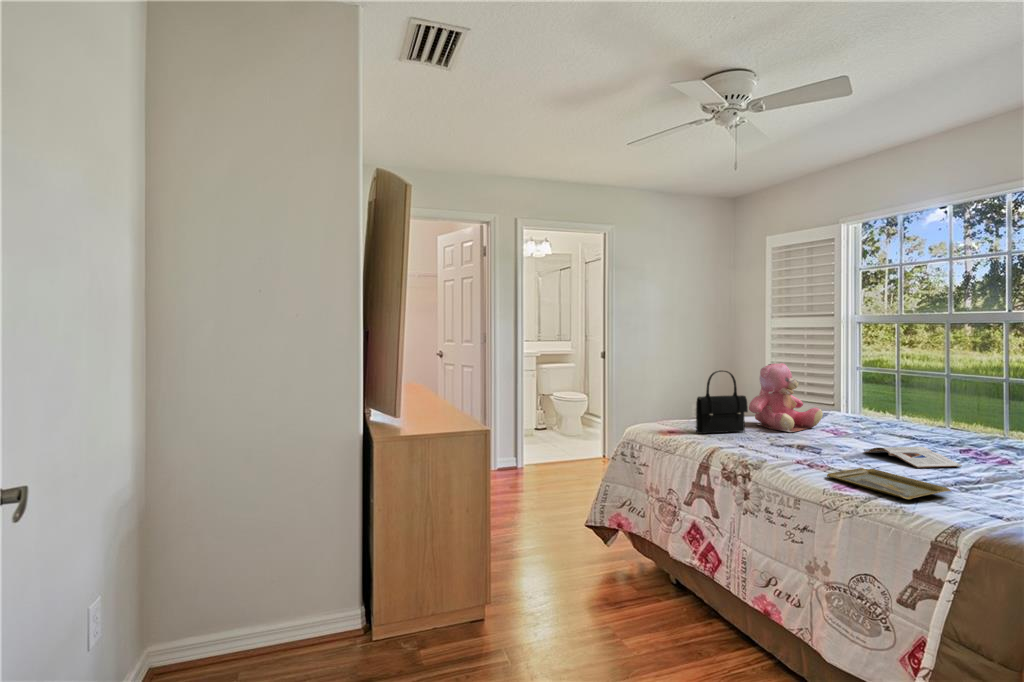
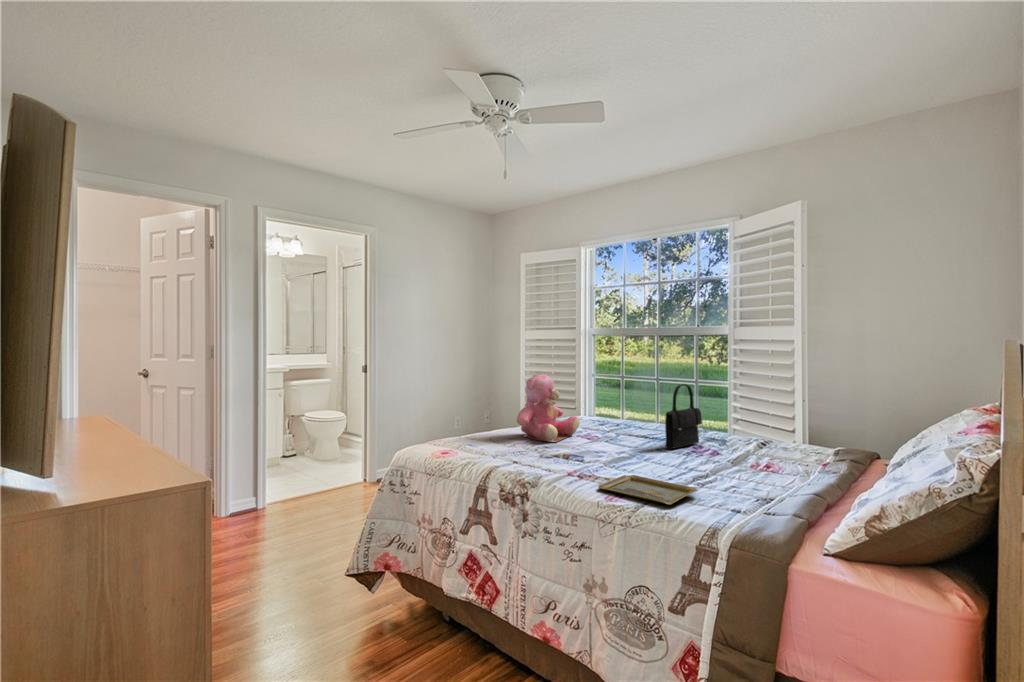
handbag: present [696,371,748,434] -> present [665,384,702,449]
magazine: present [865,447,962,468] -> none [619,448,694,469]

